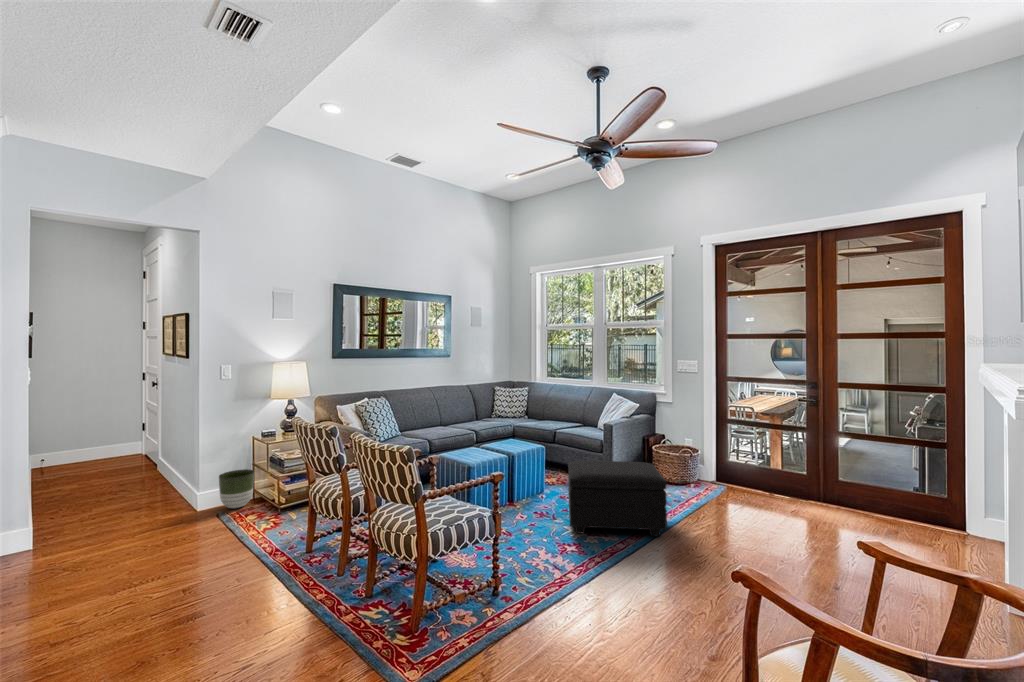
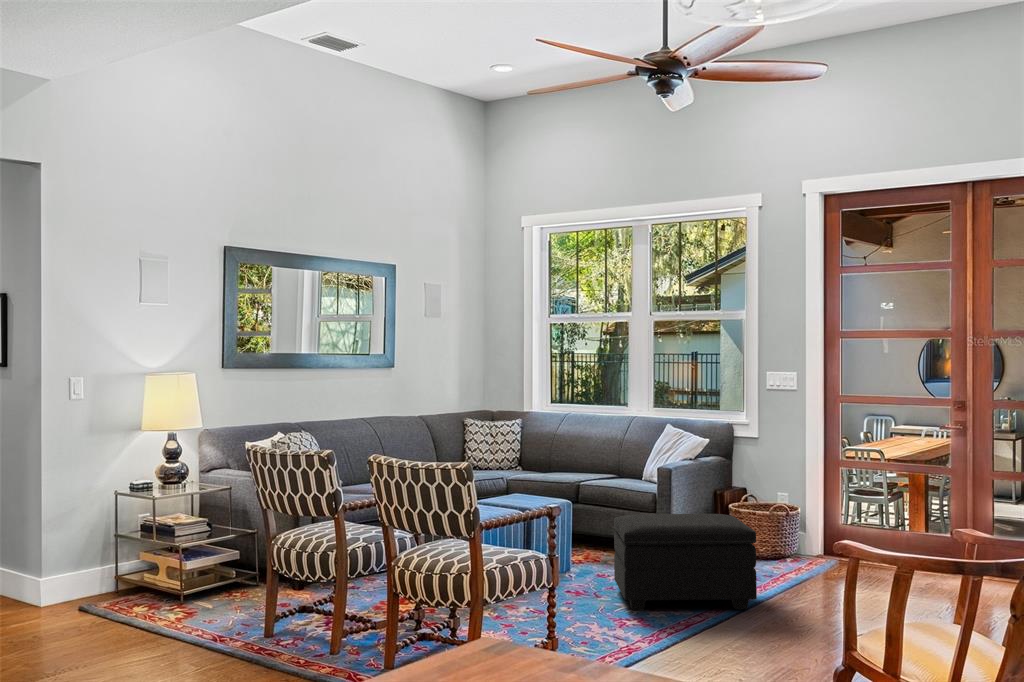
planter: present [219,469,254,508] -> none [70,543,122,602]

